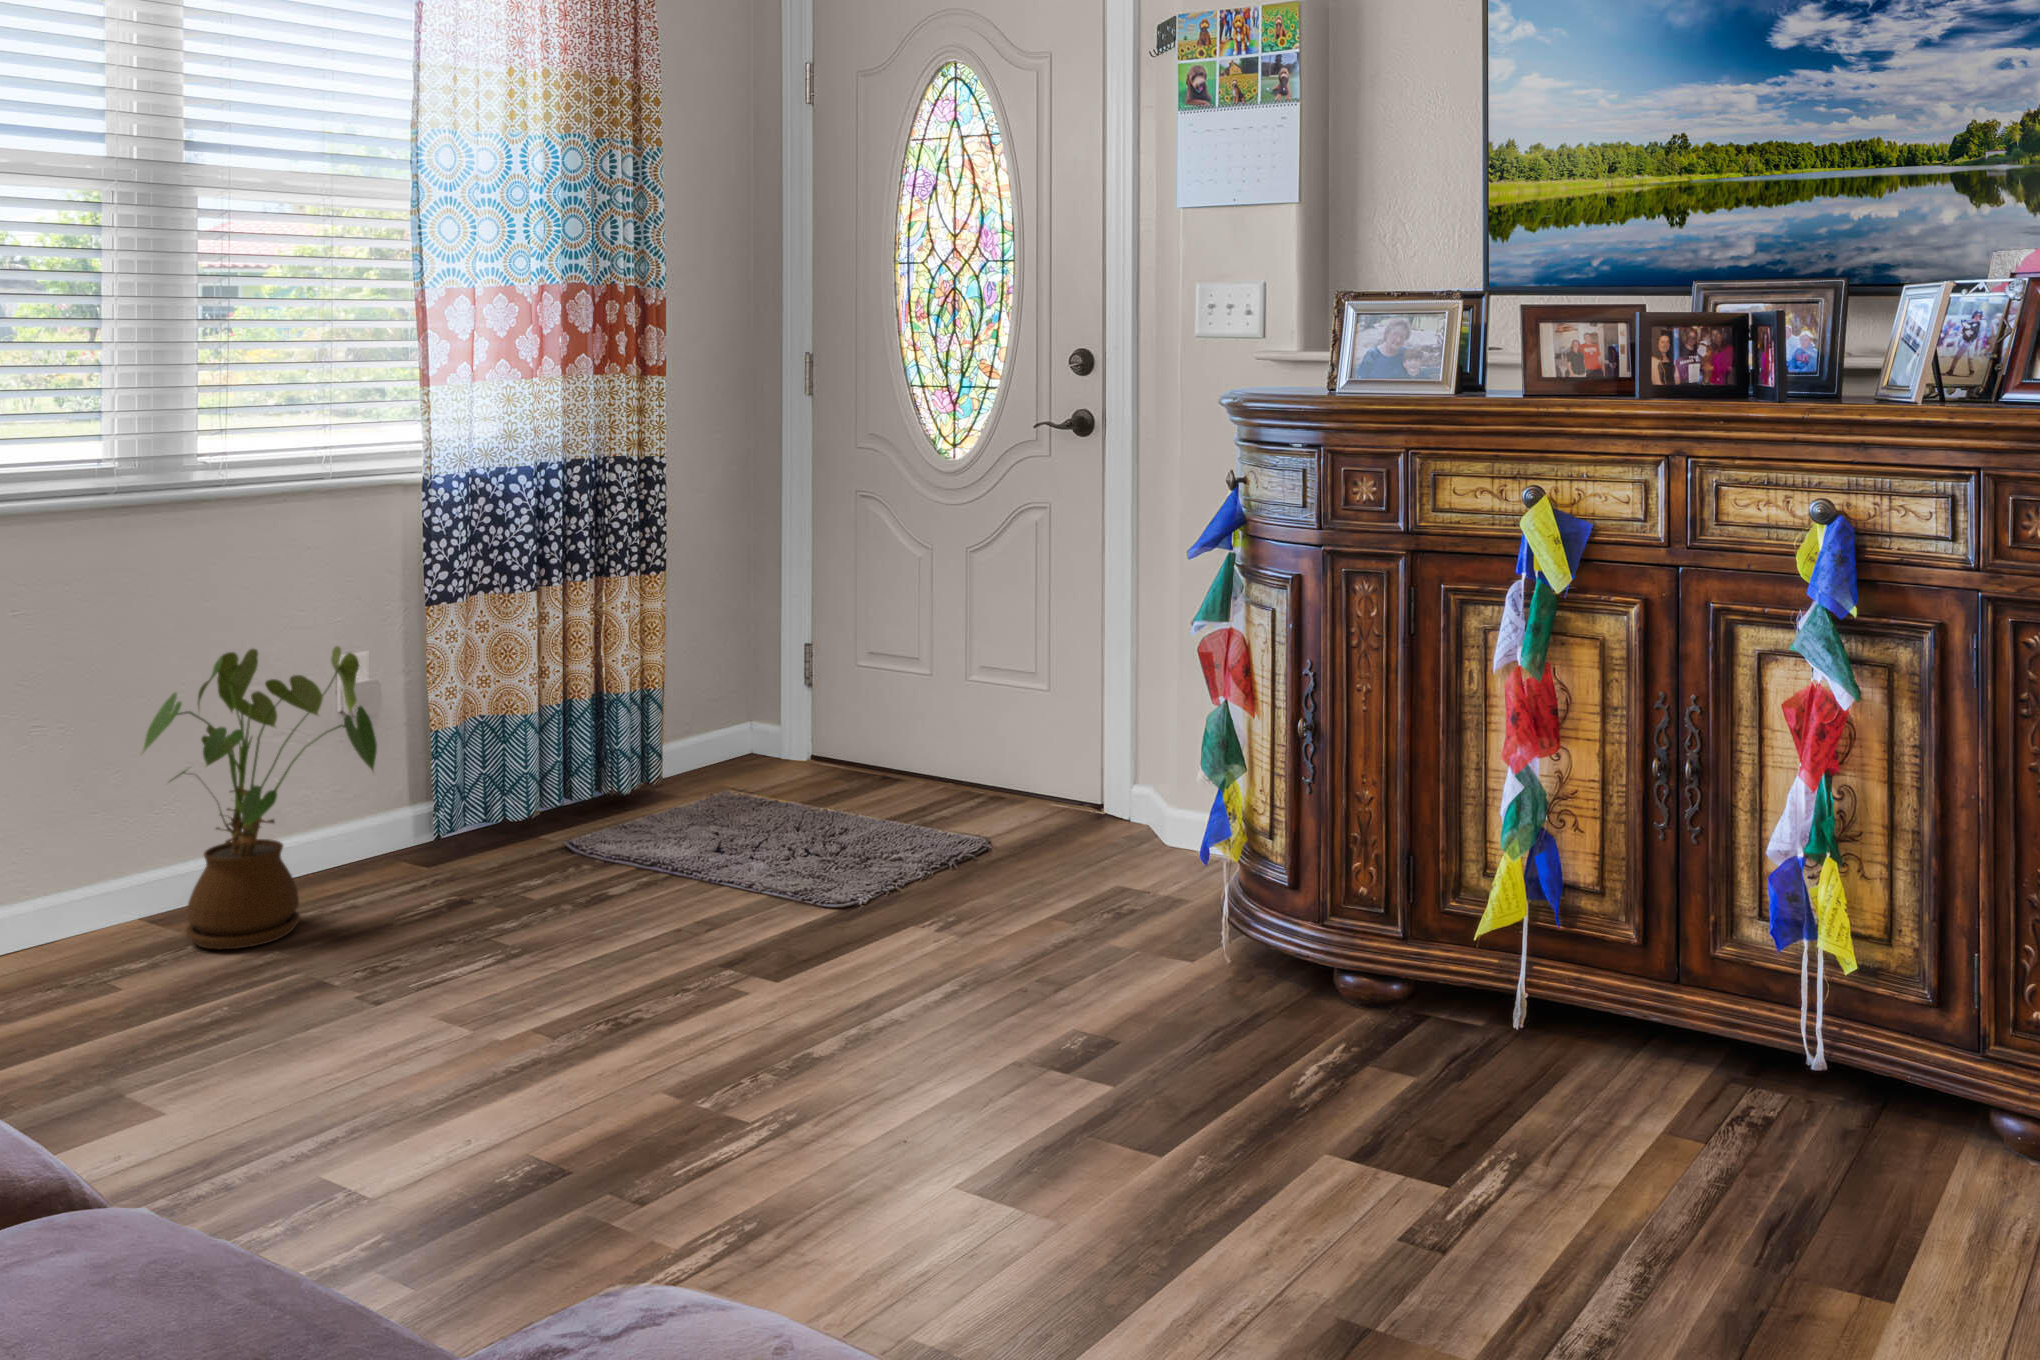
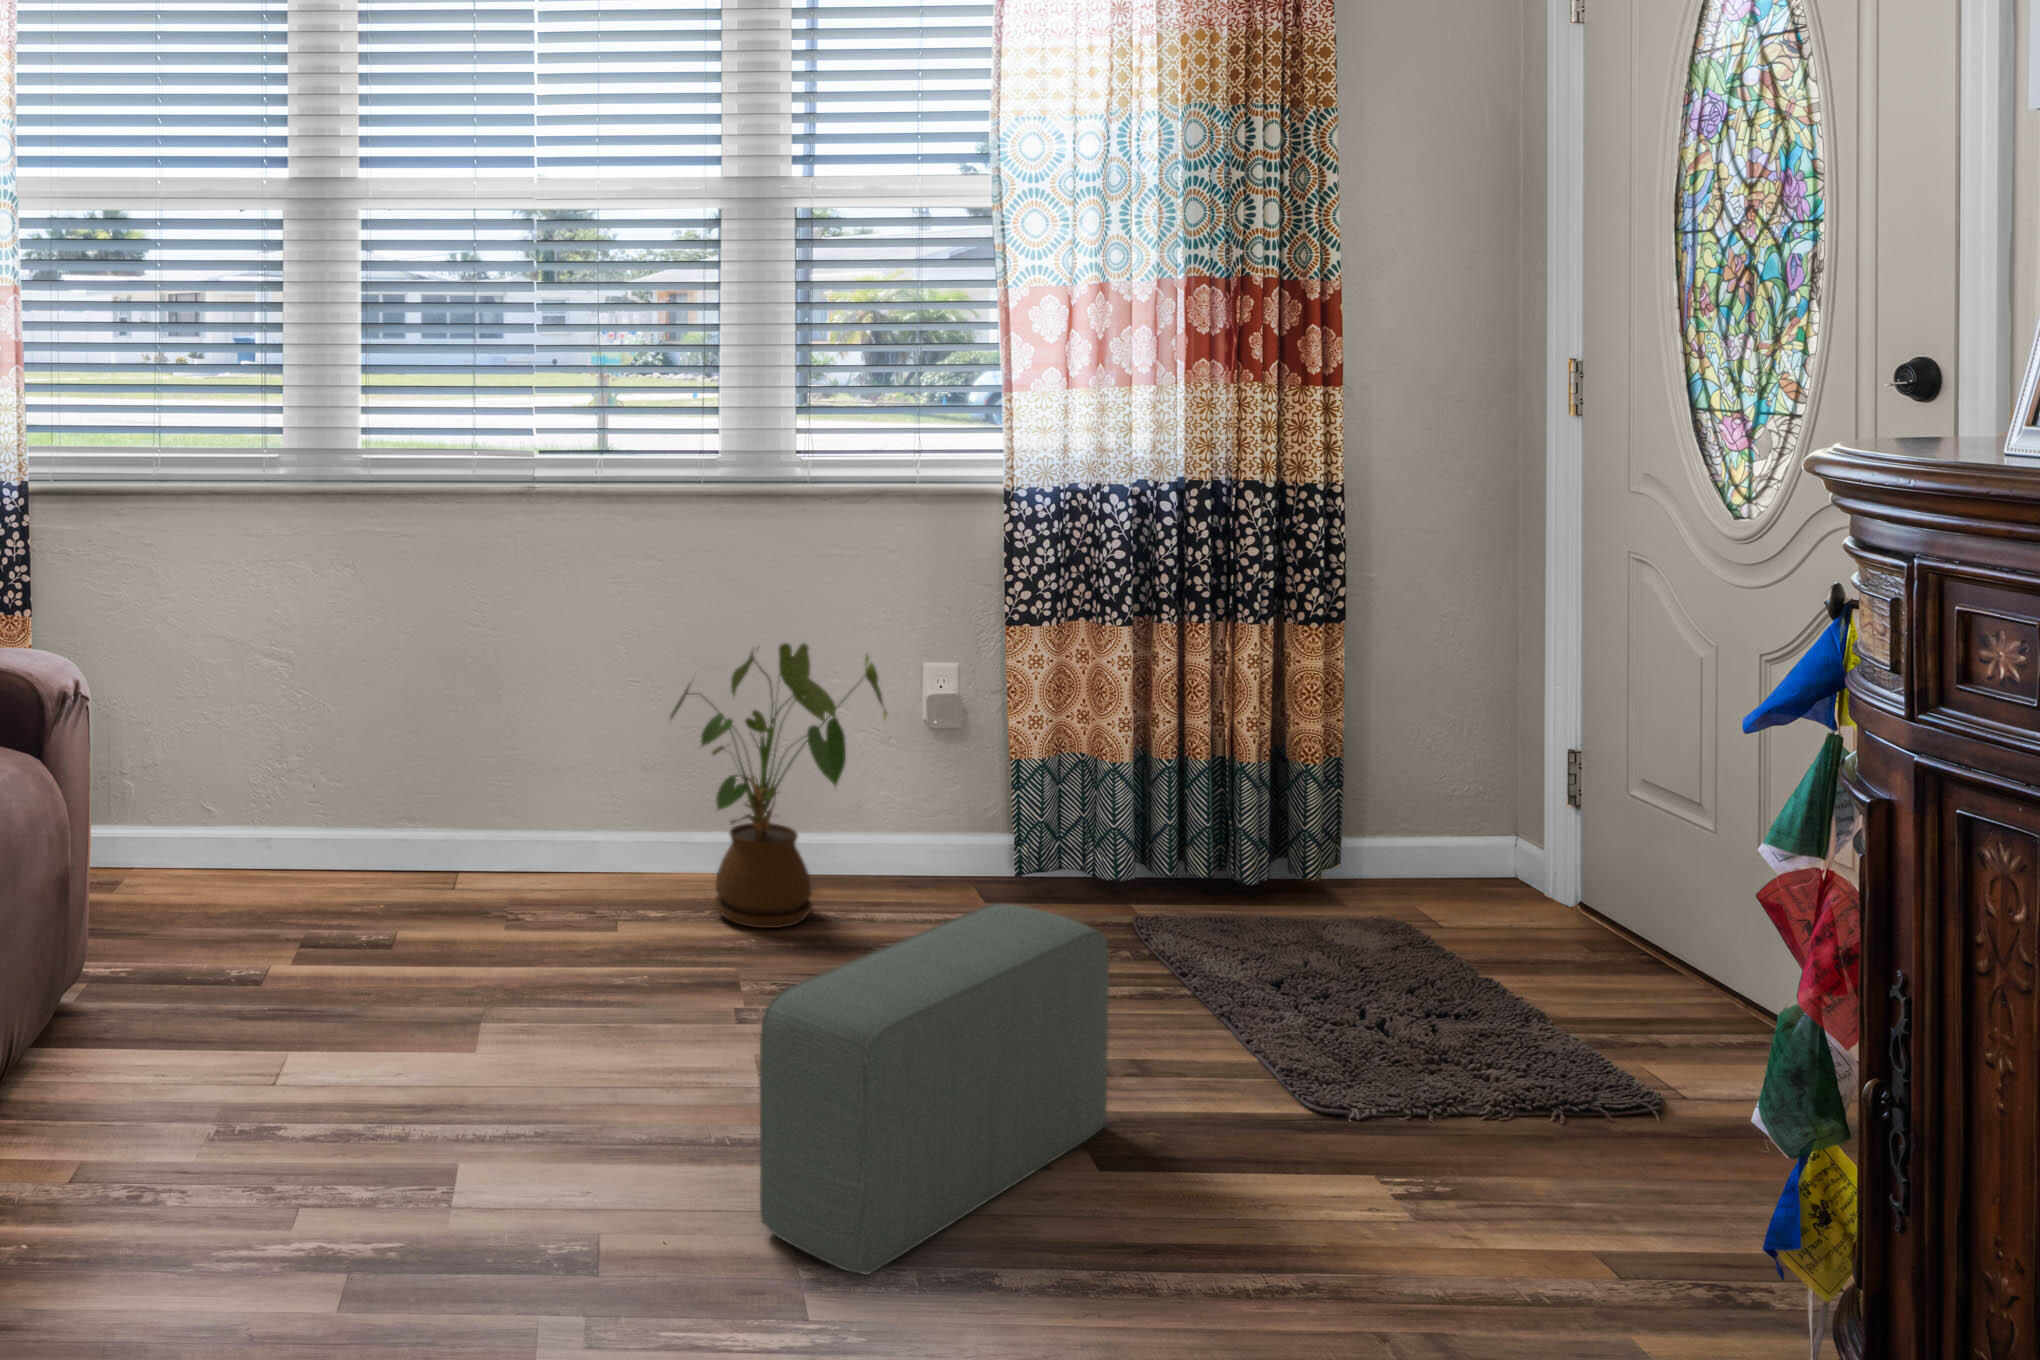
pouf: none [609,805,745,1111] -> present [760,903,1109,1275]

